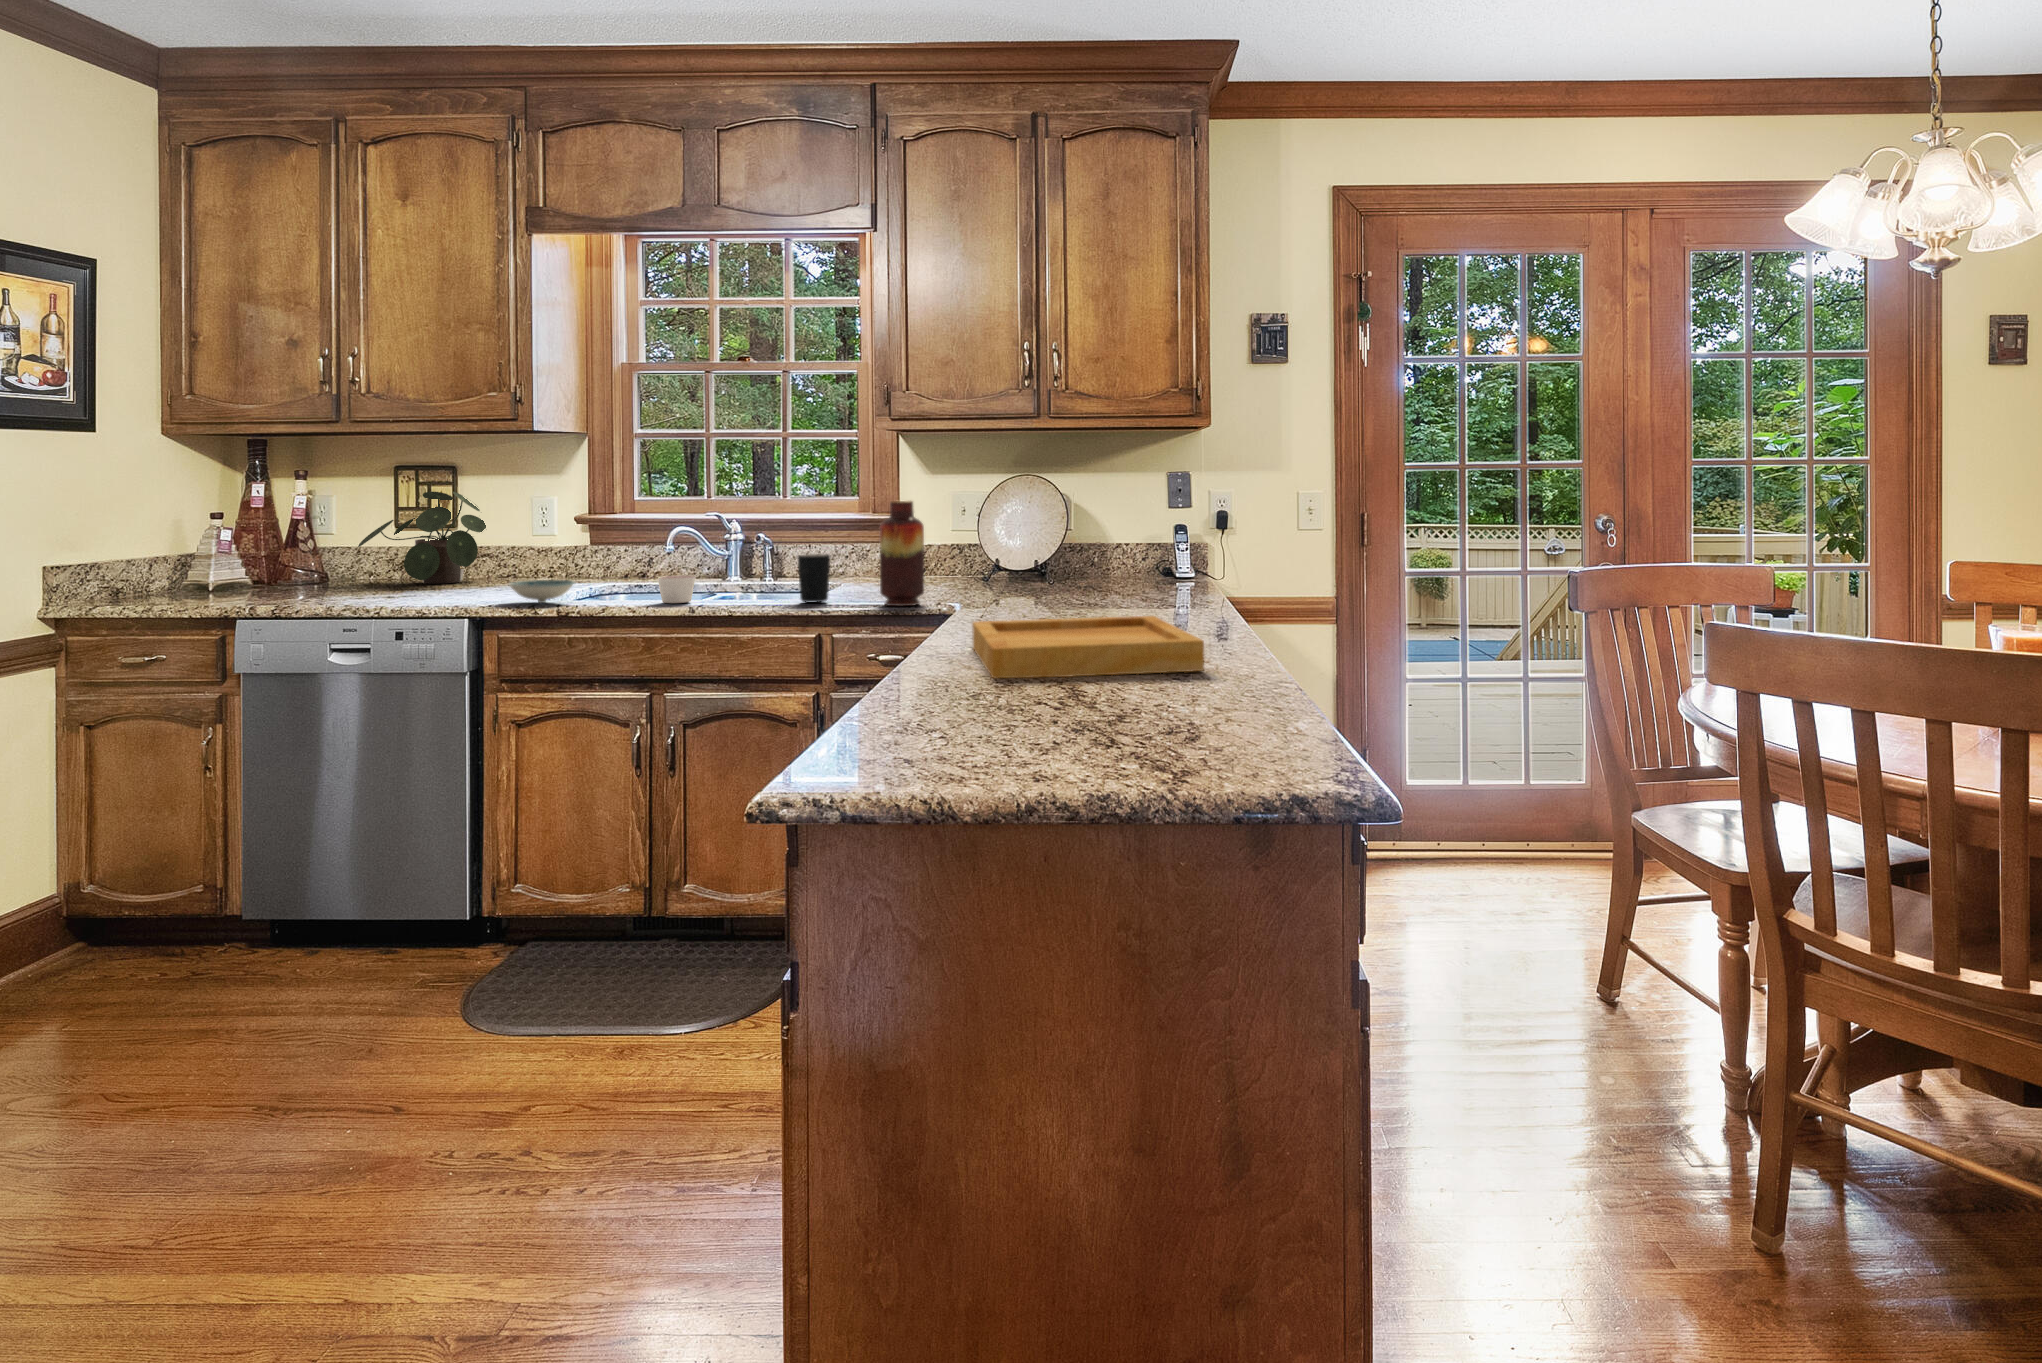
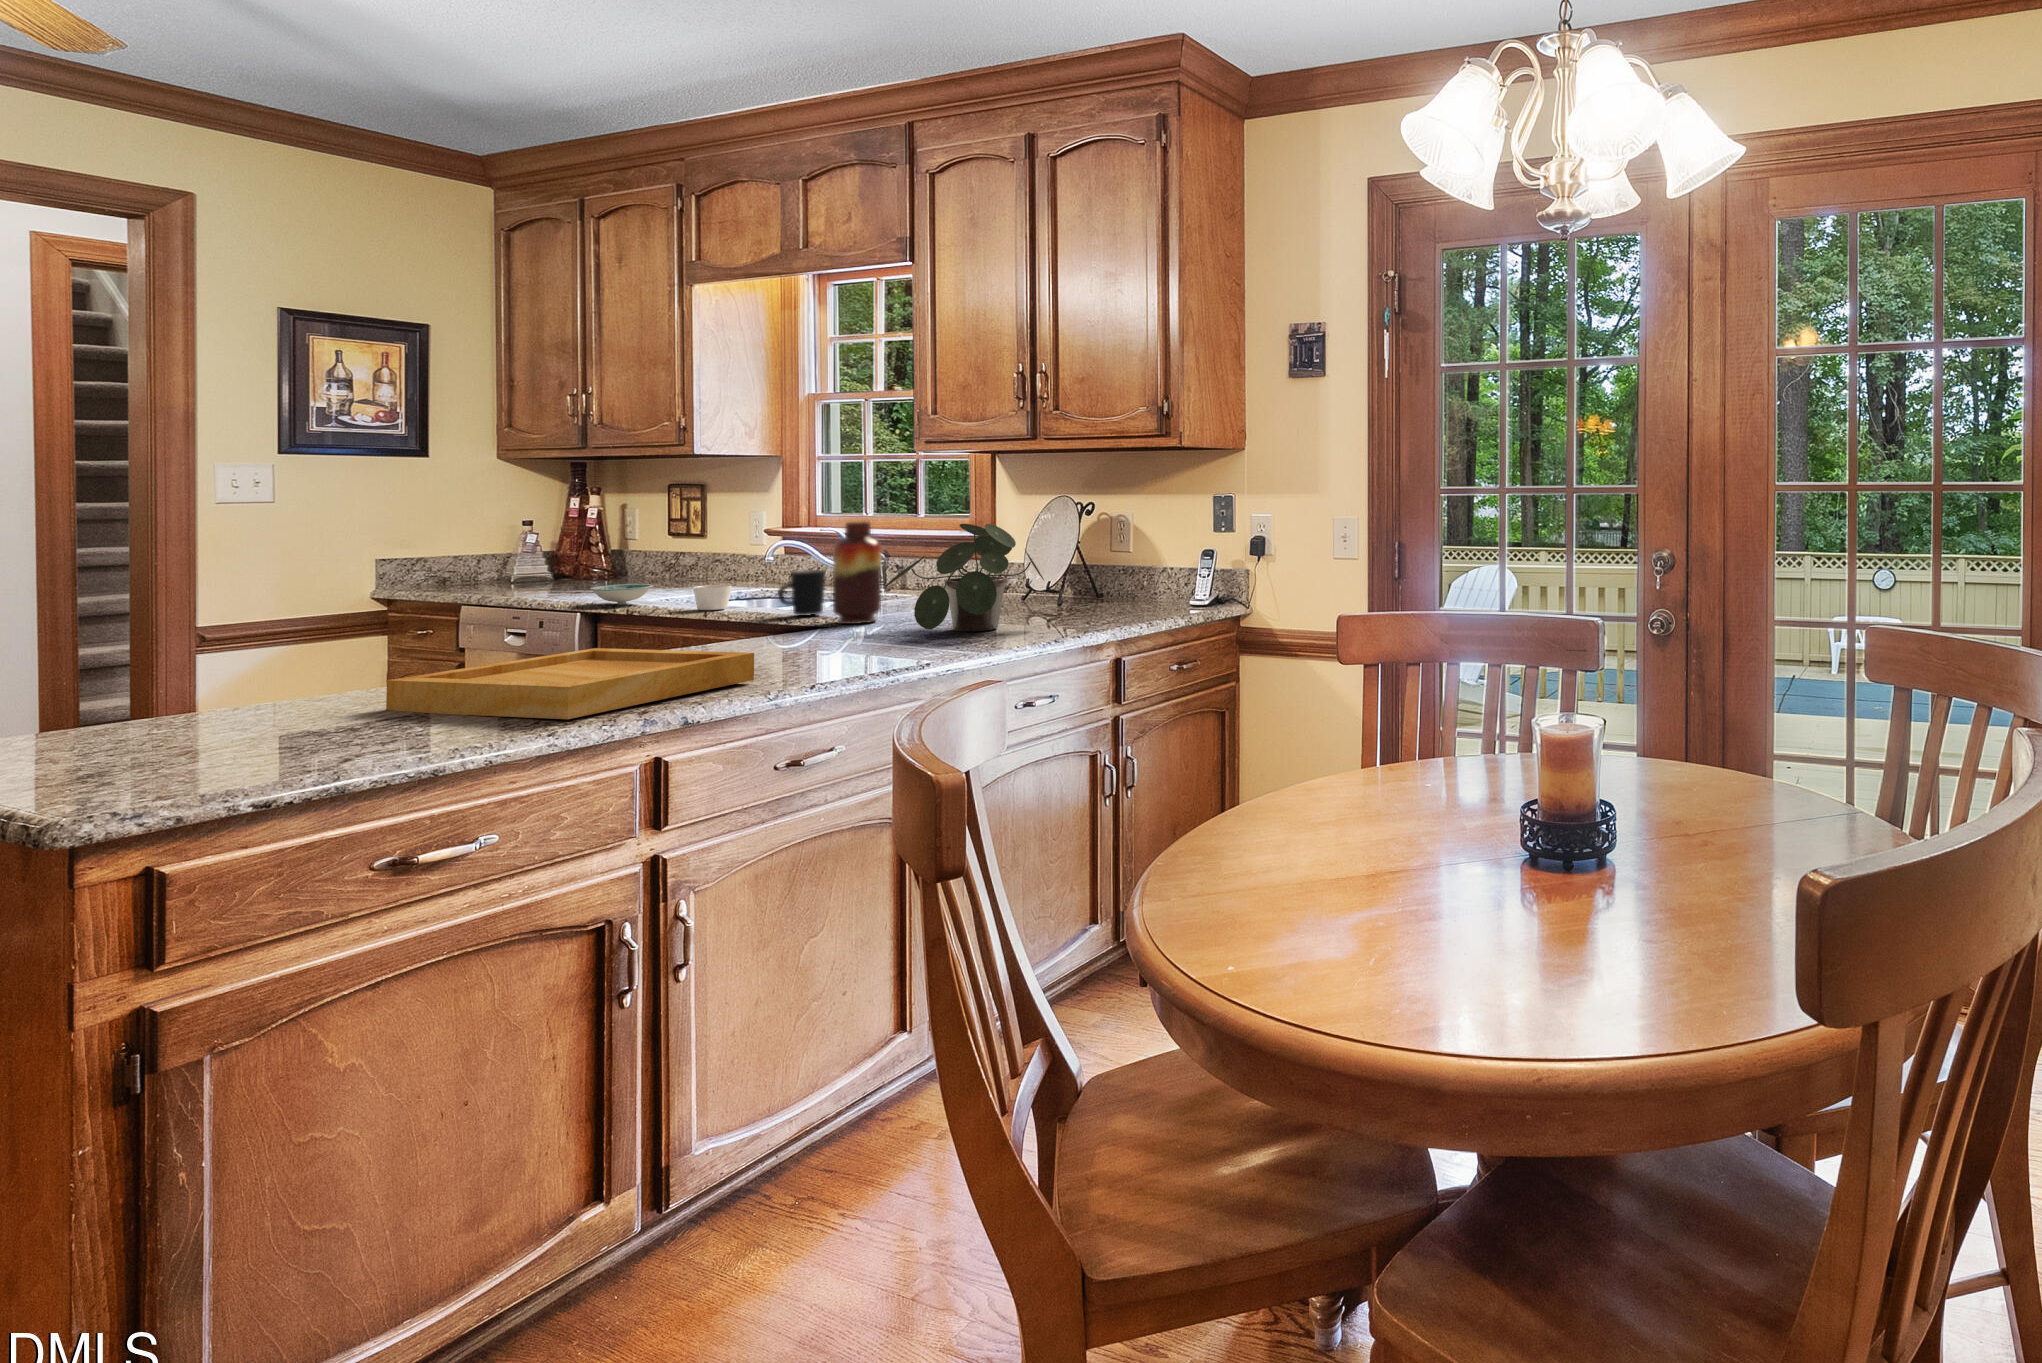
potted plant: present [358,491,486,584] -> present [886,524,1044,631]

